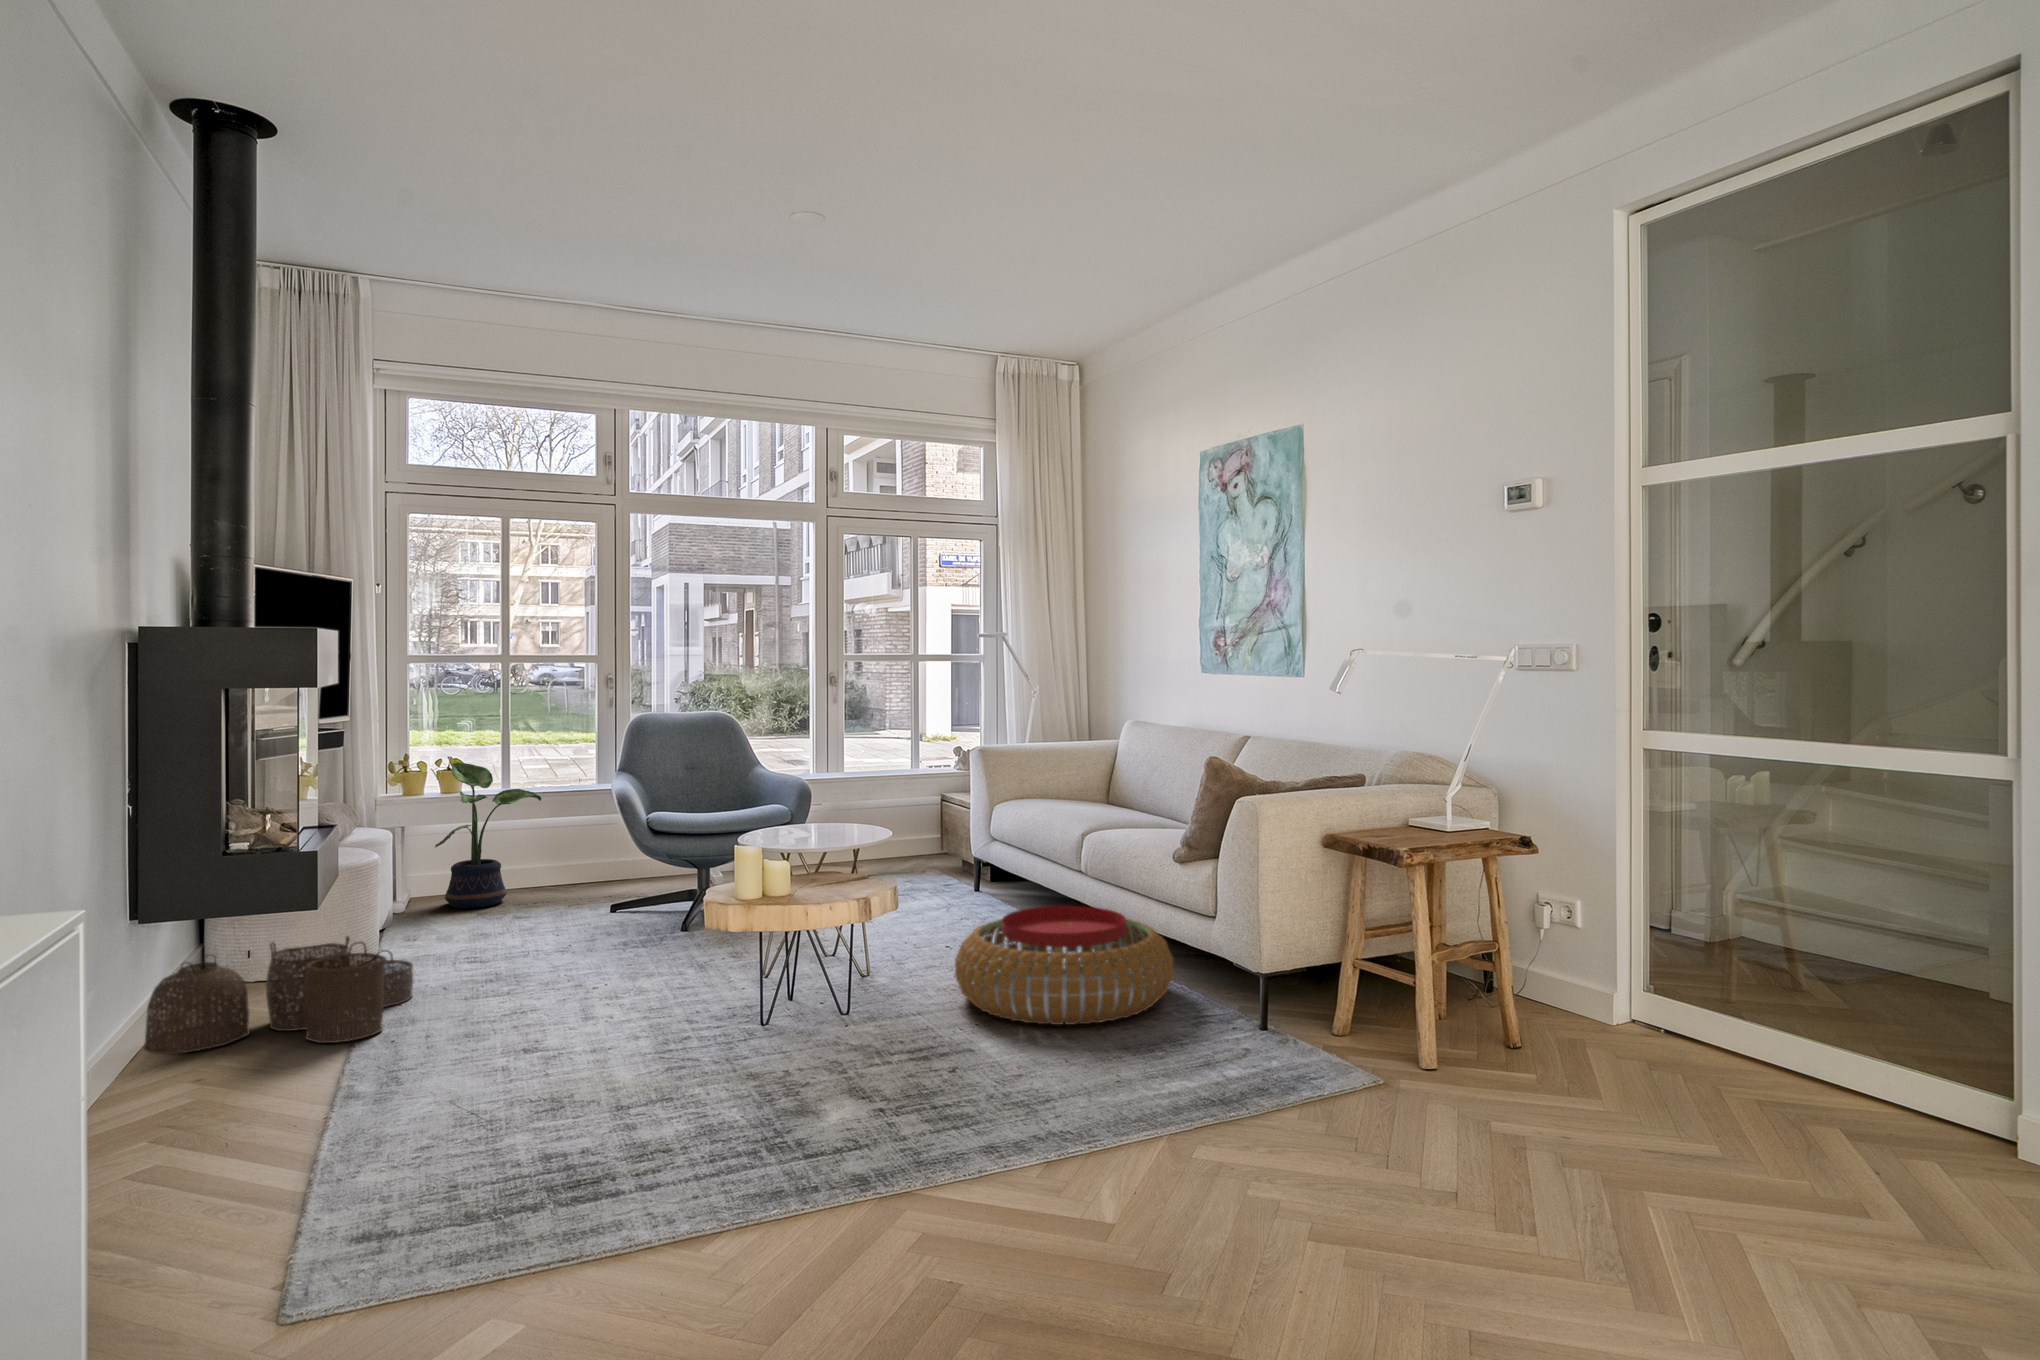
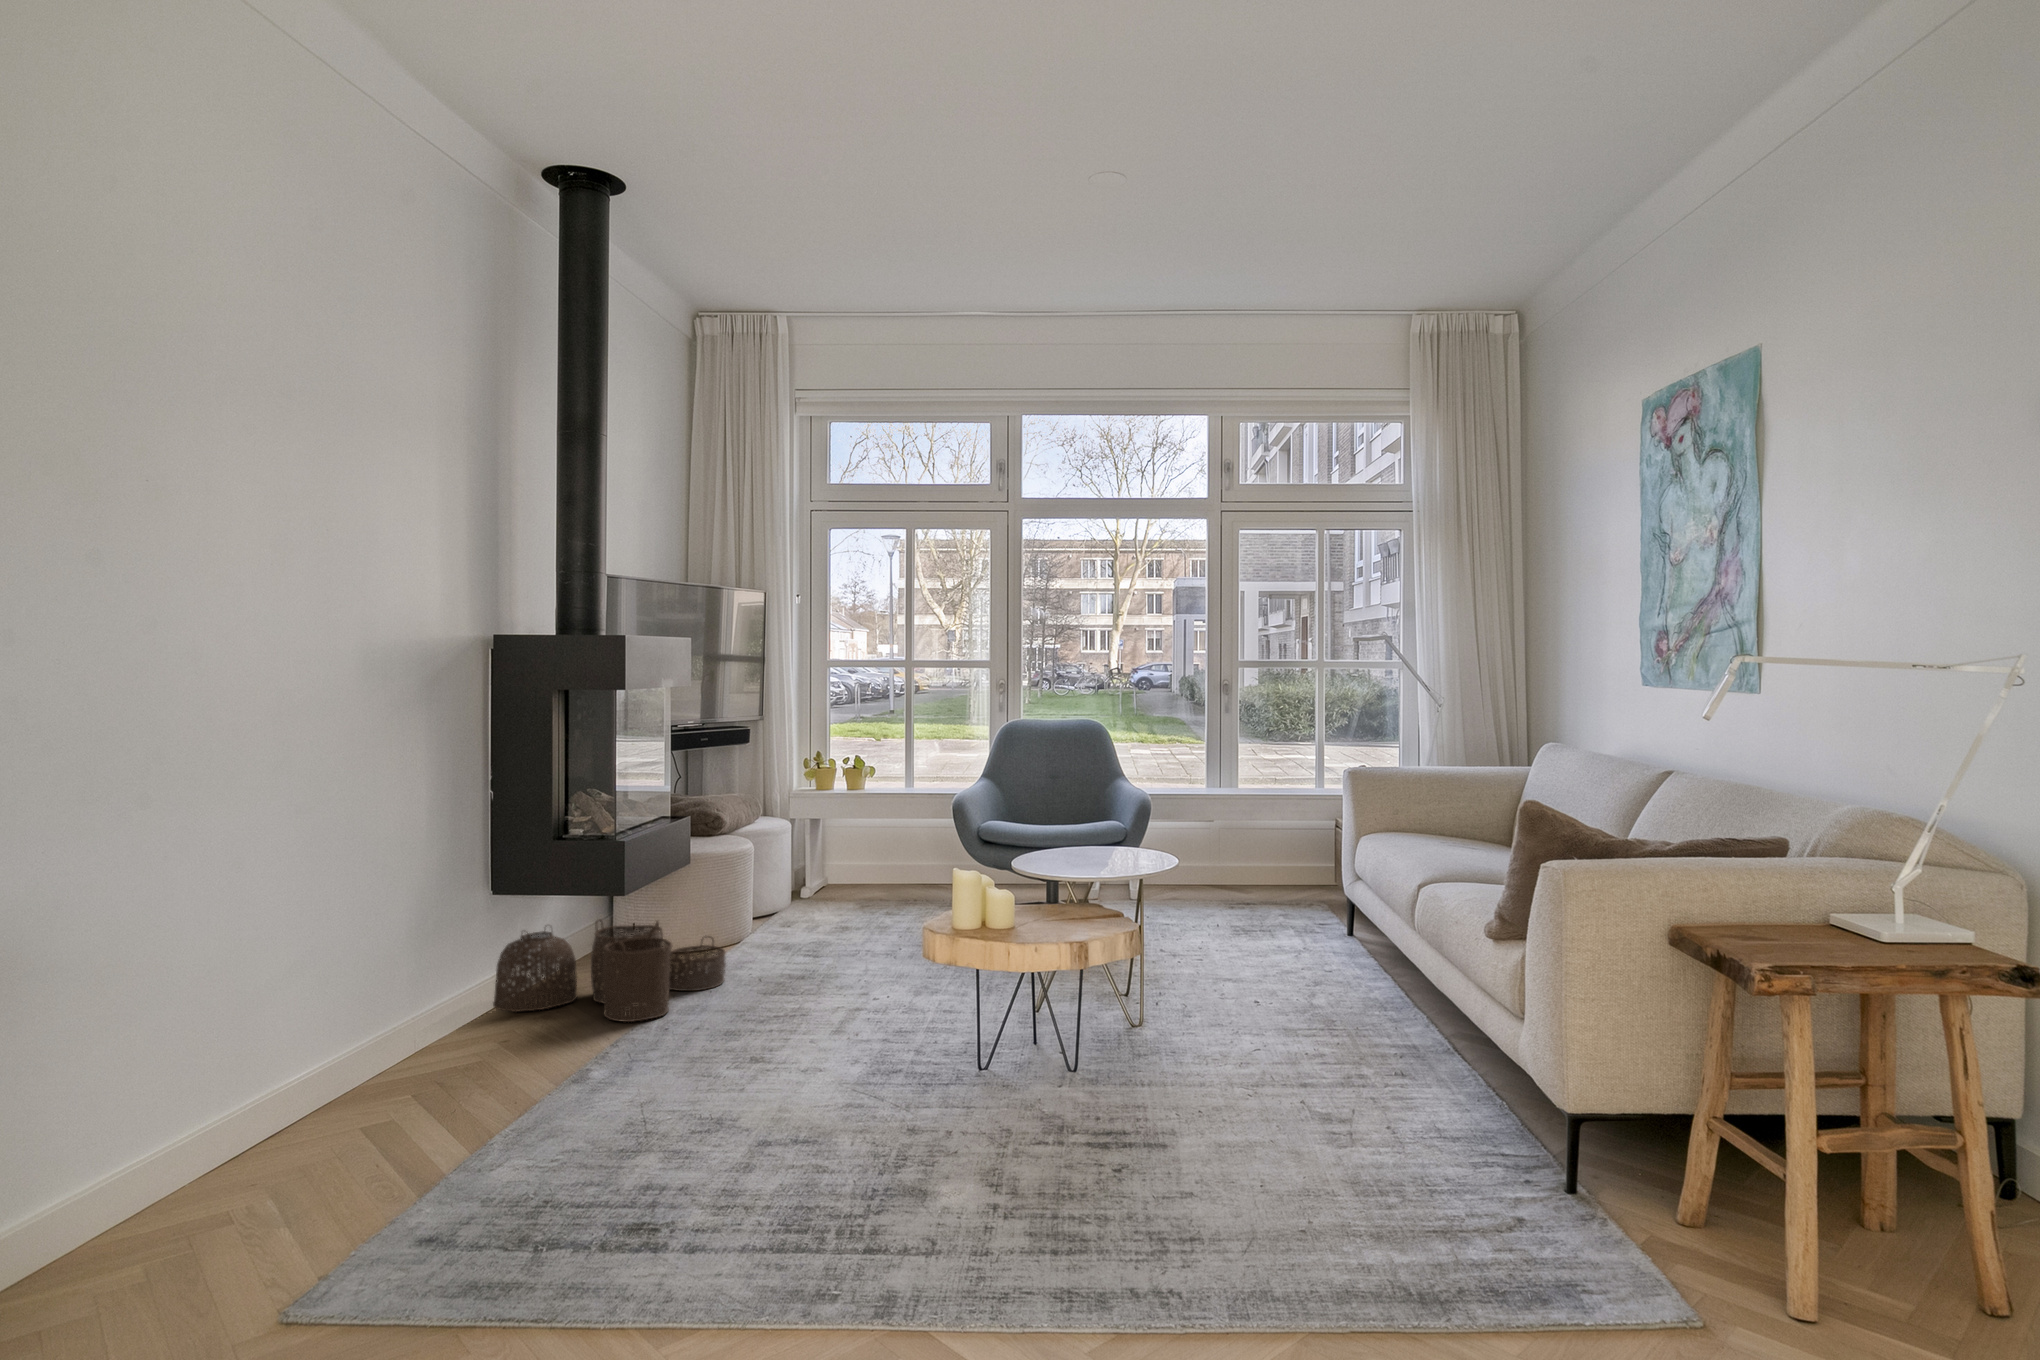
potted plant: present [435,762,541,908] -> none [825,760,923,900]
pouf: present [955,906,1173,1025] -> none [1196,973,1479,1138]

